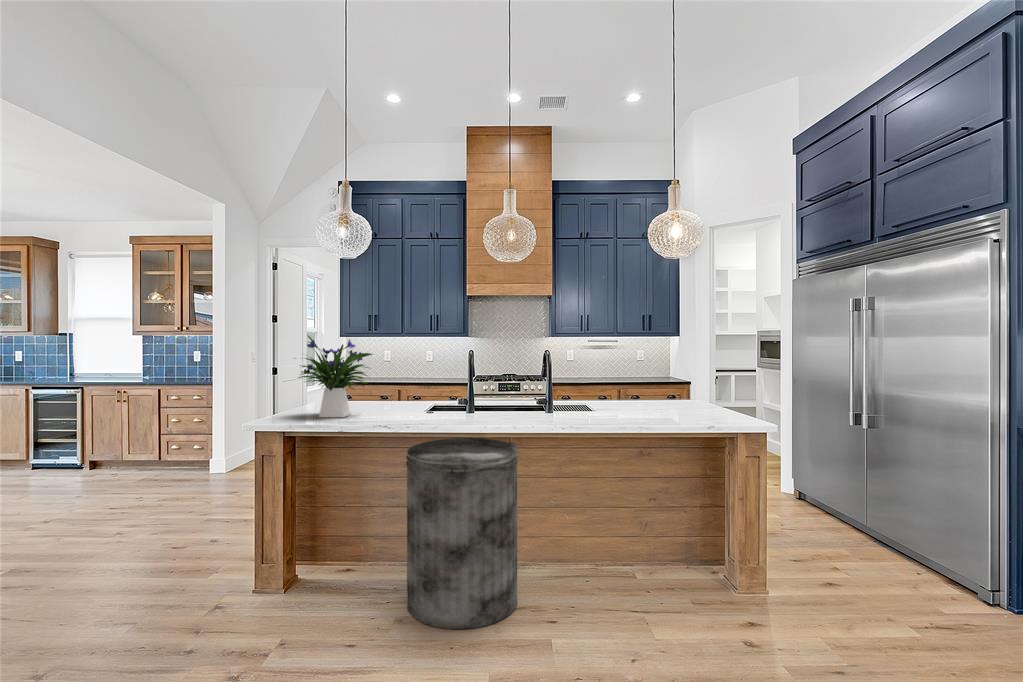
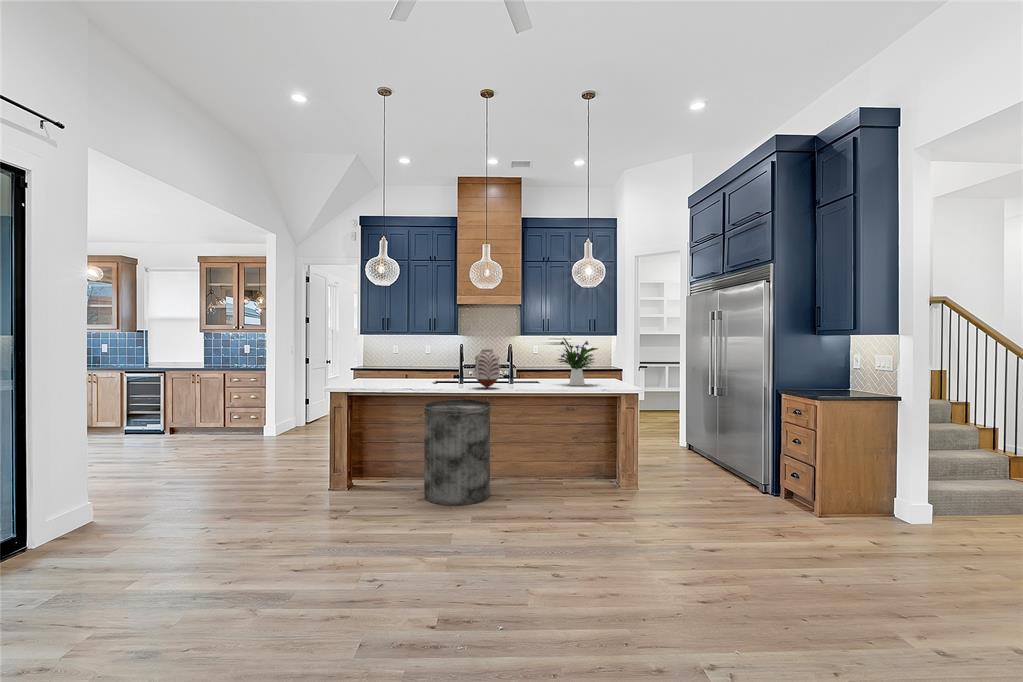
flower arrangement: present [298,336,373,417] -> present [558,338,598,385]
vase: none [491,356,532,420] -> present [475,349,500,388]

